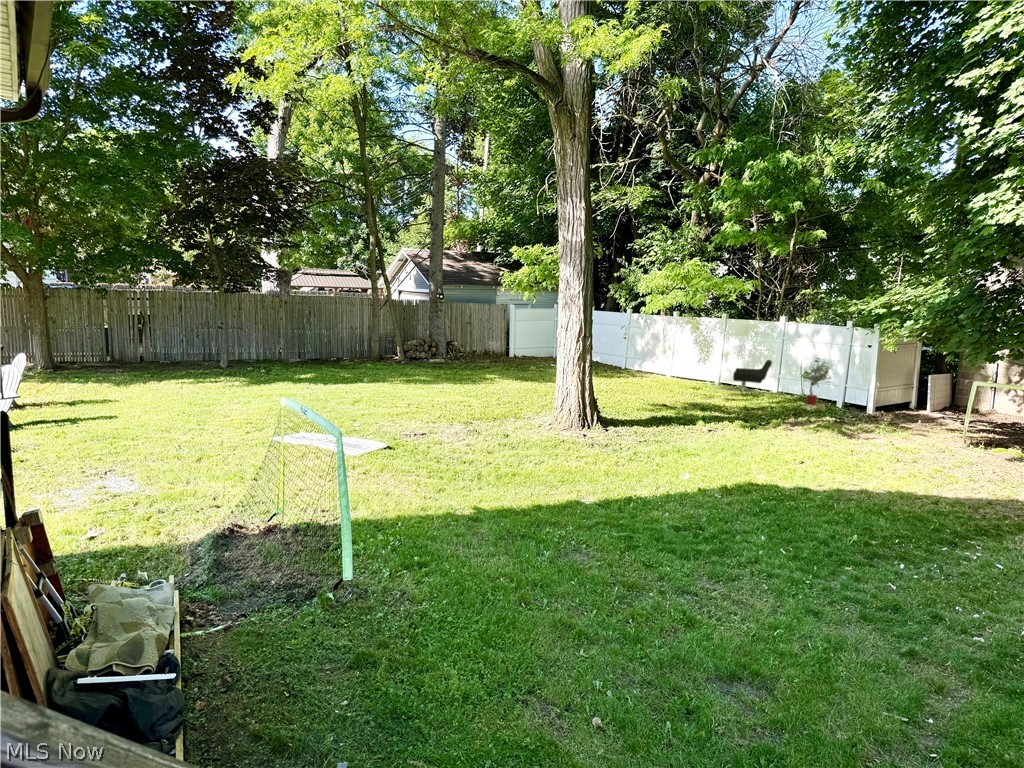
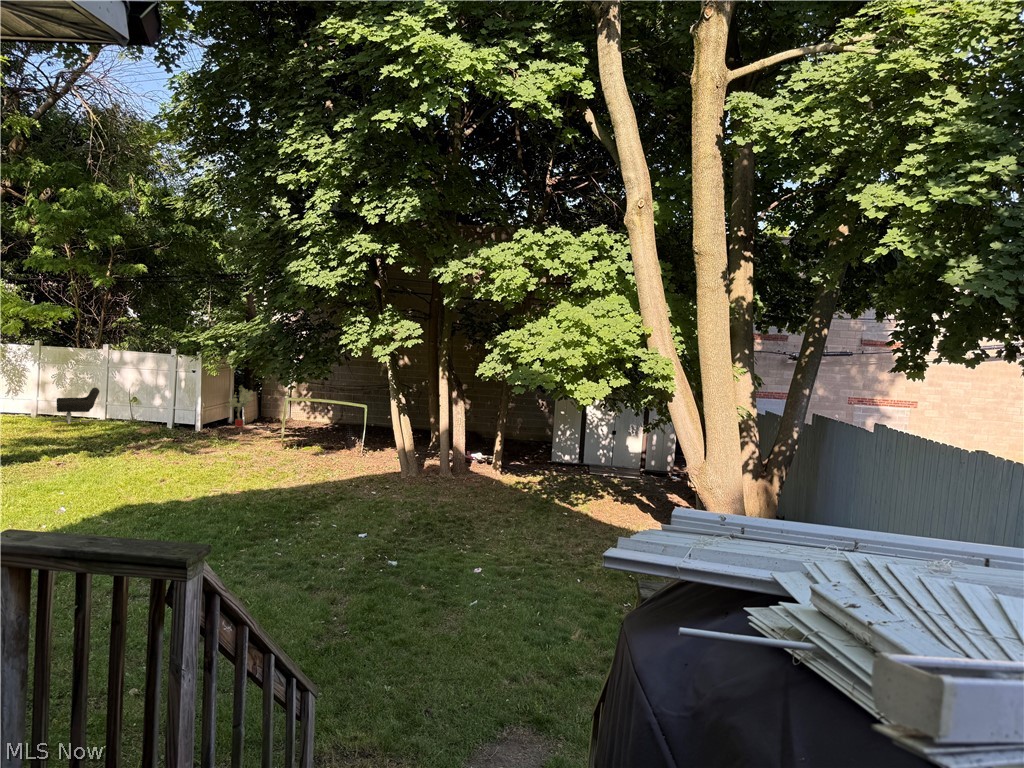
potted tree: present [802,358,831,404] -> present [227,386,253,427]

